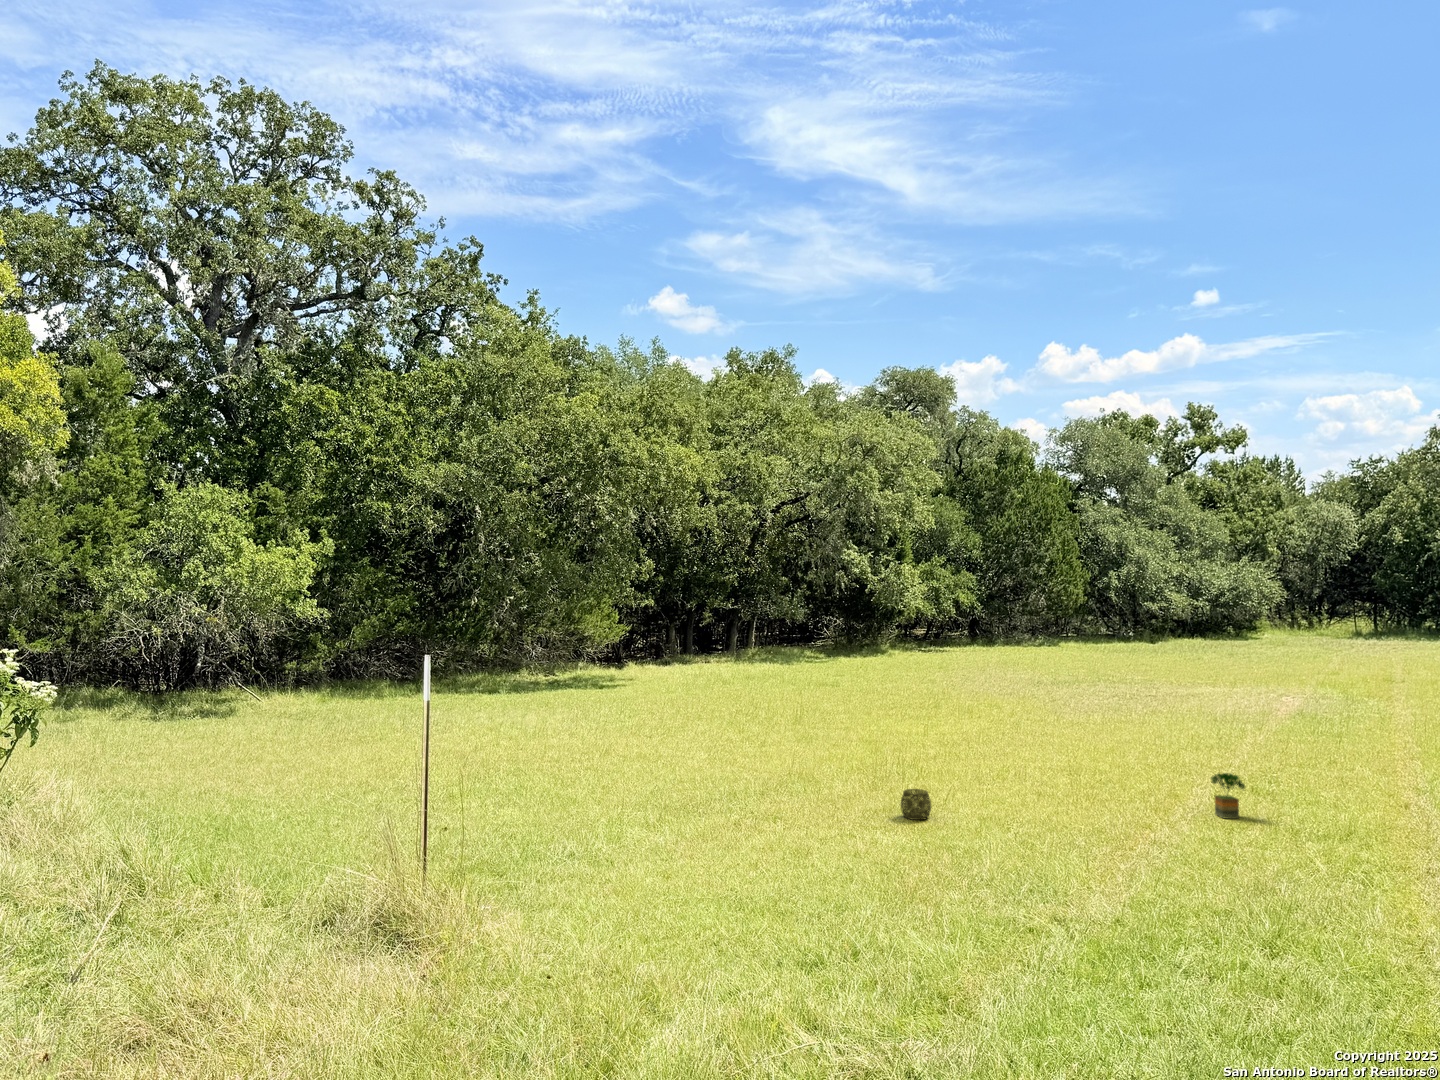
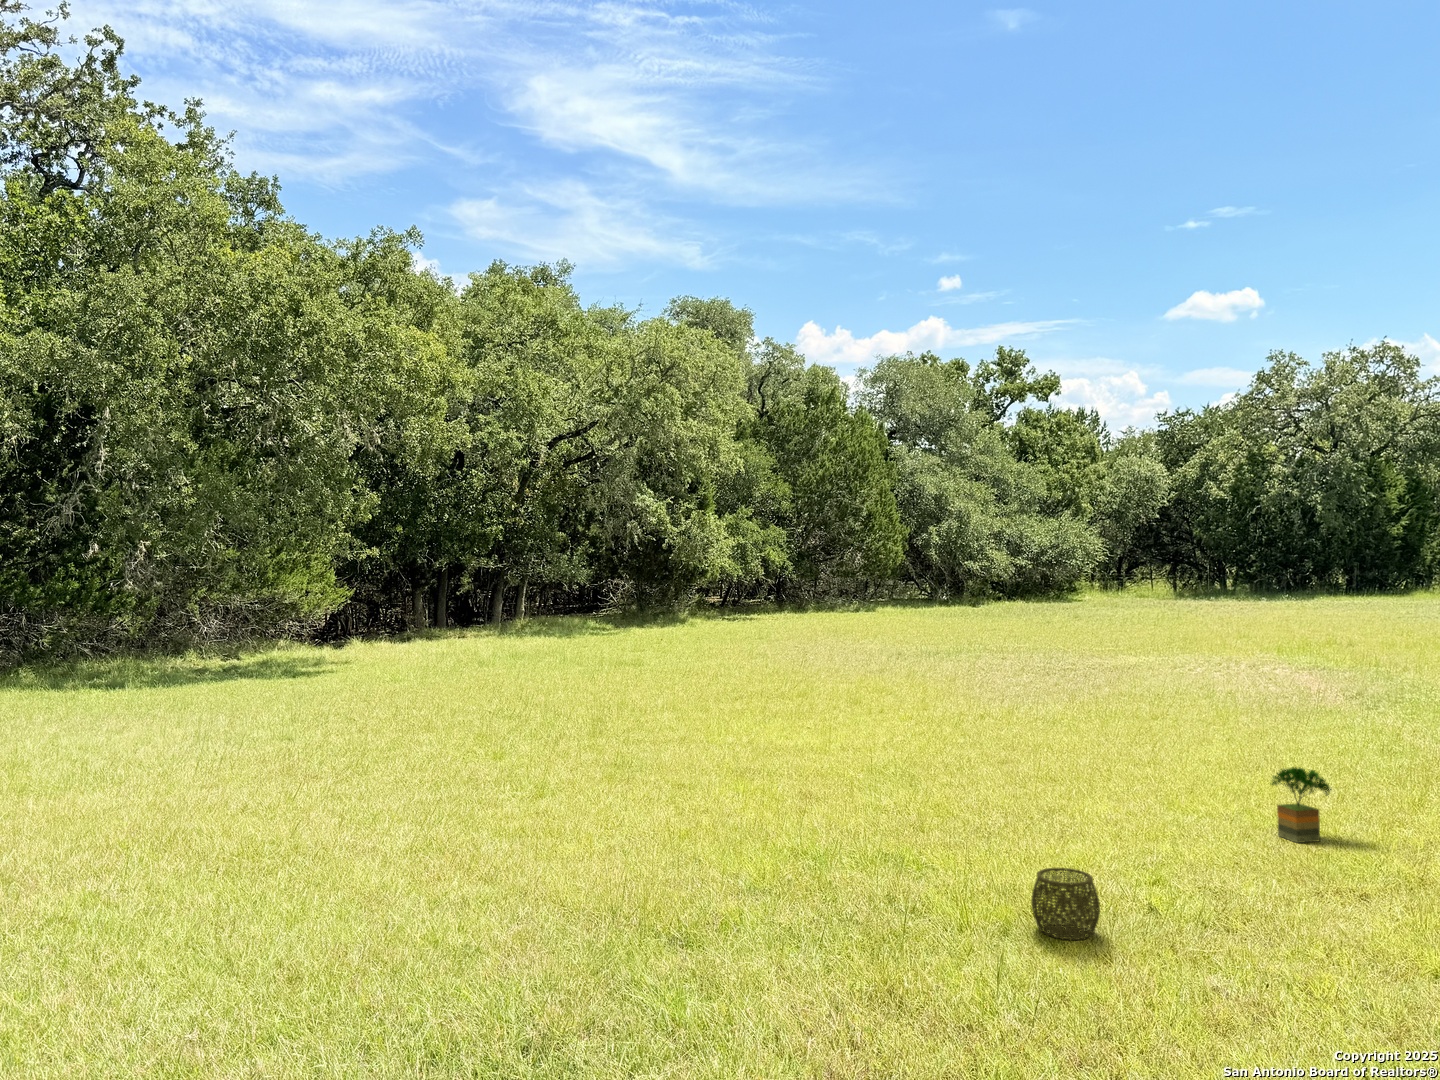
woven basket: present [901,789,931,820] -> present [1031,868,1100,940]

